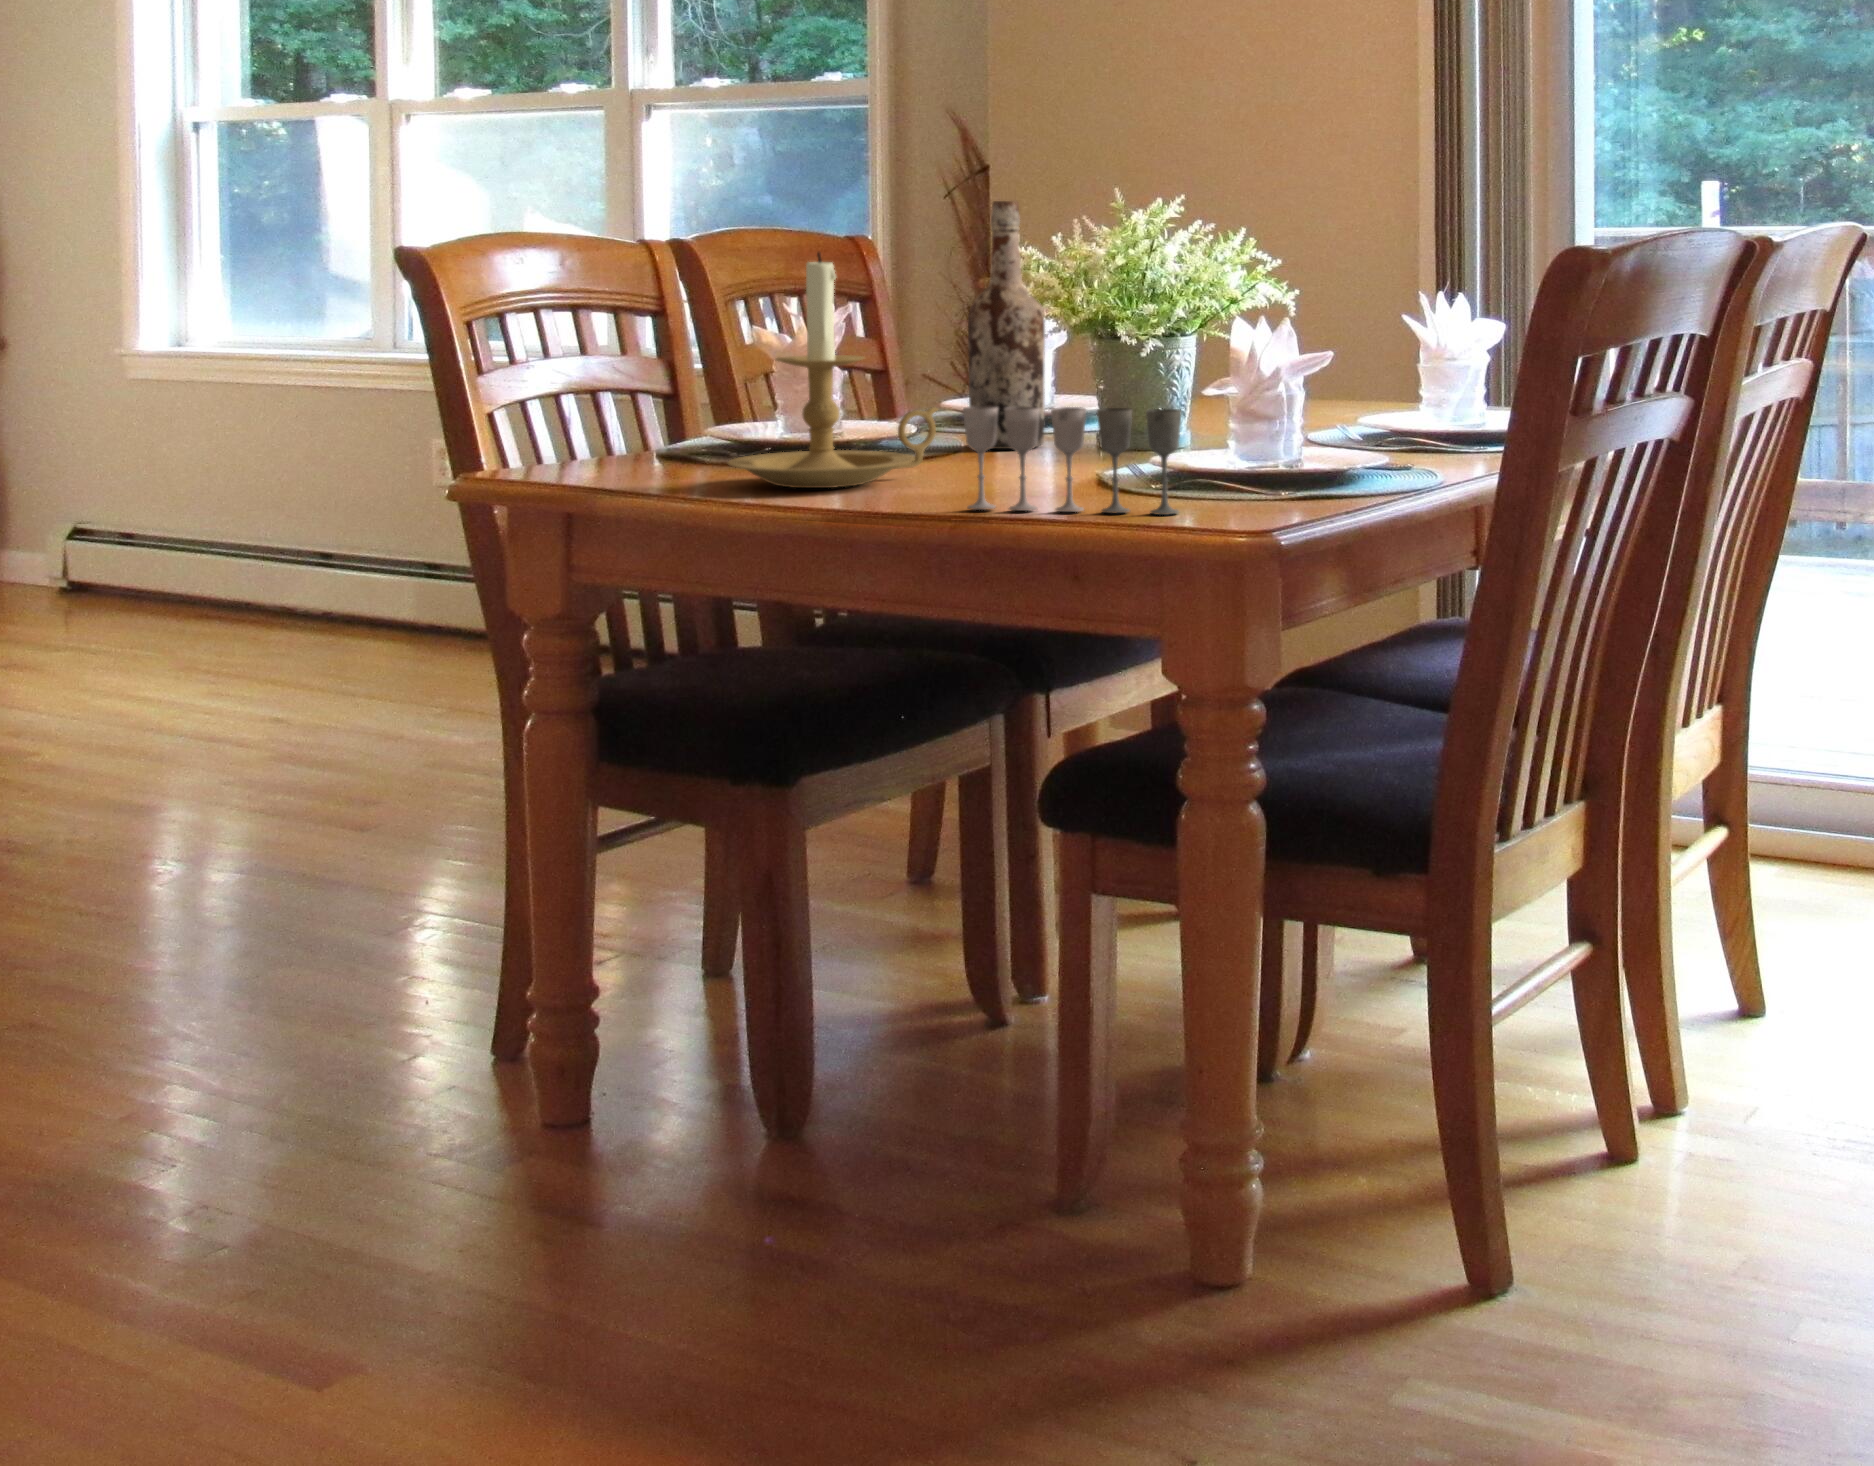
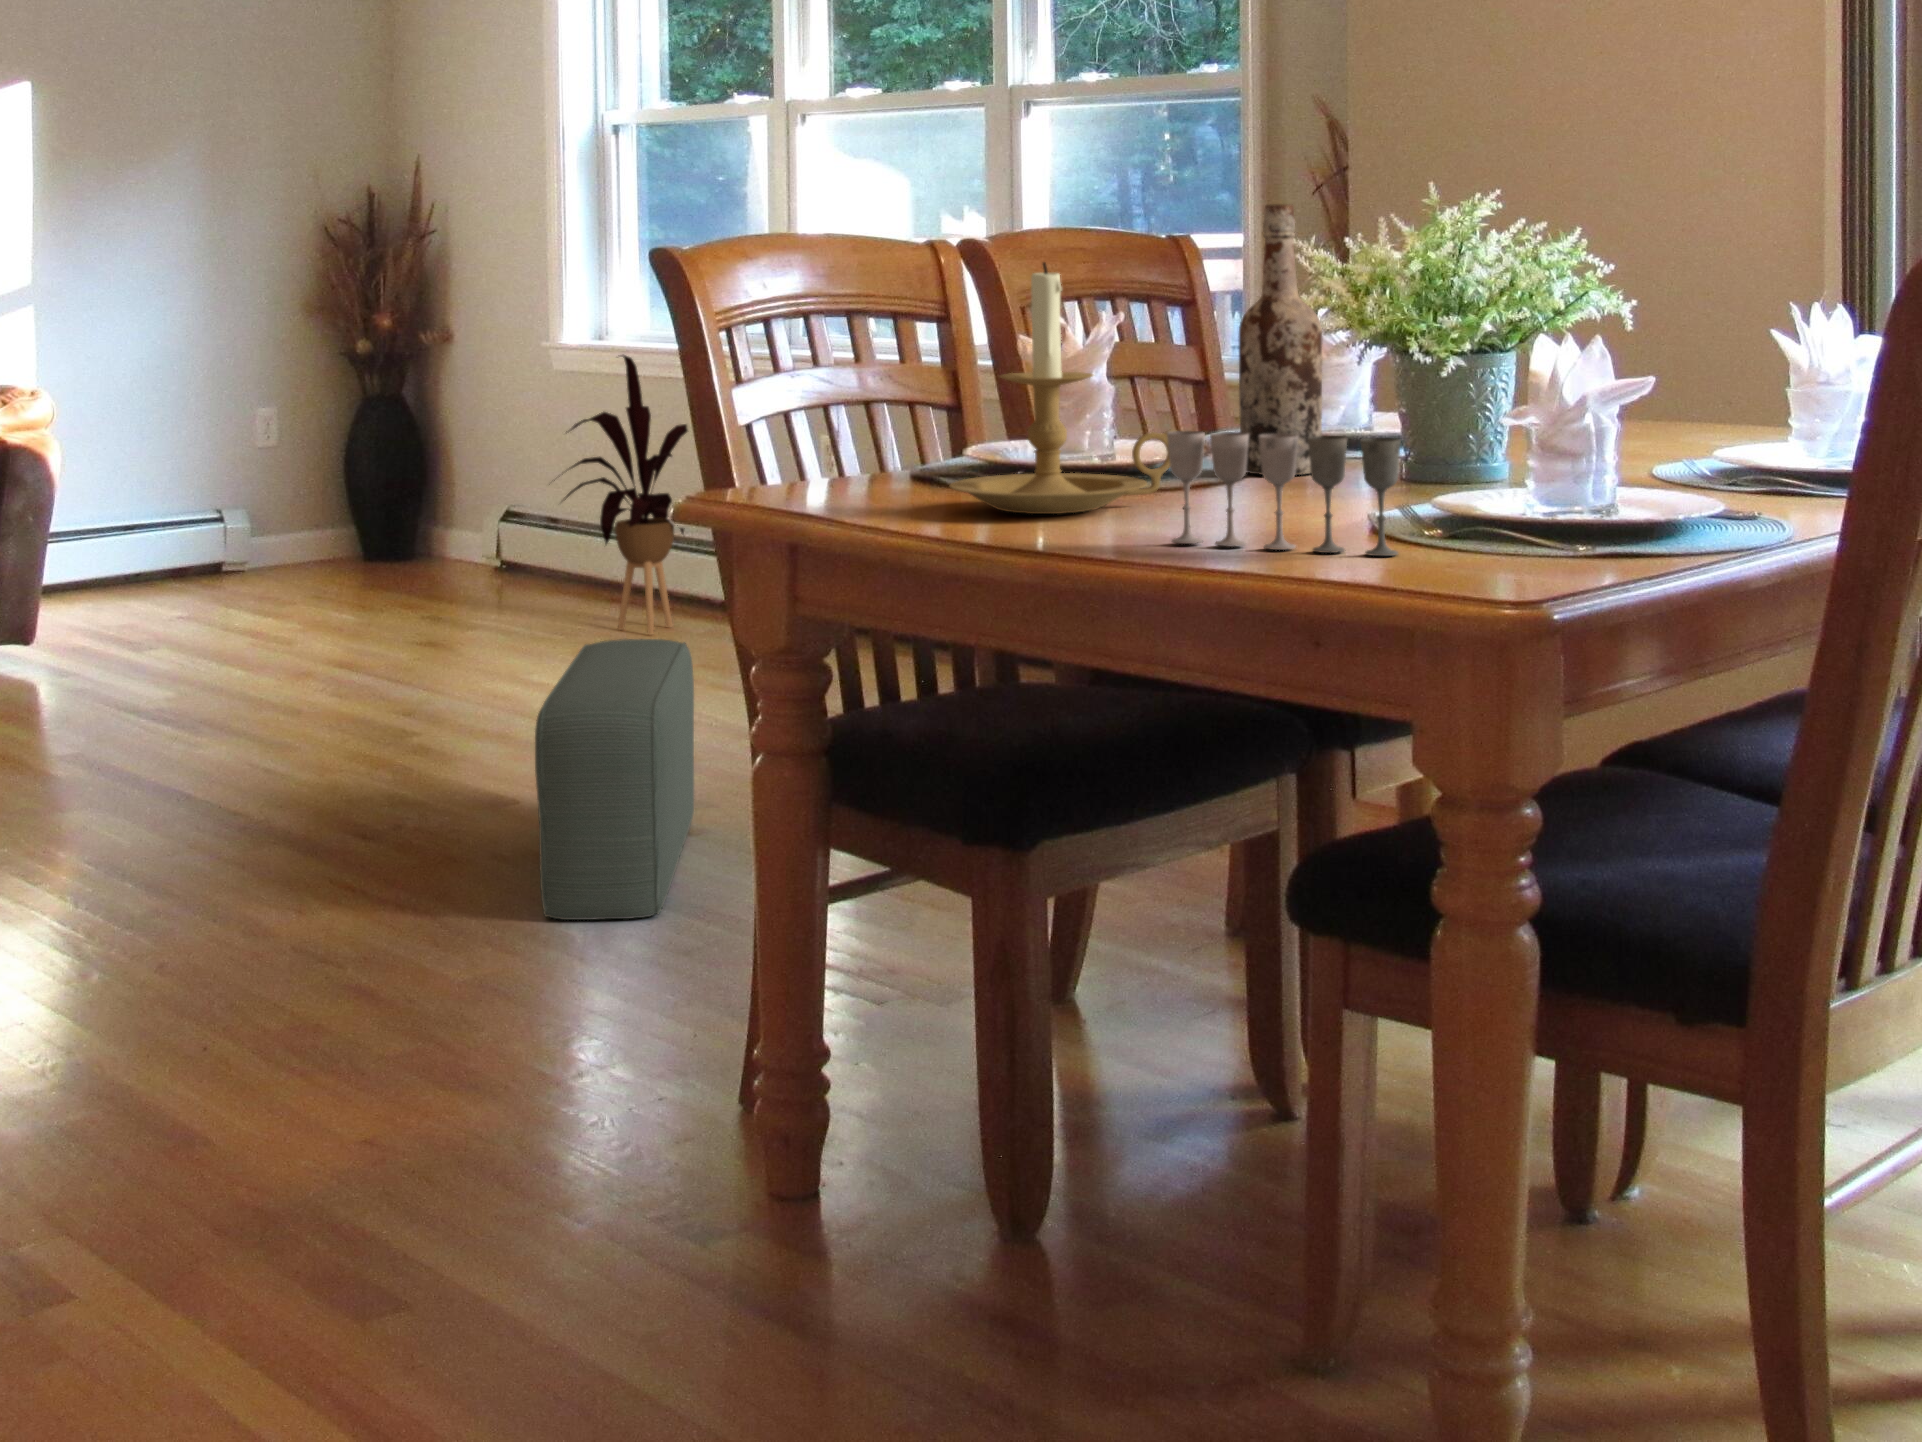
house plant: none [136,351,306,635] -> present [554,355,688,635]
pouf: none [208,634,357,919] -> present [535,639,694,920]

